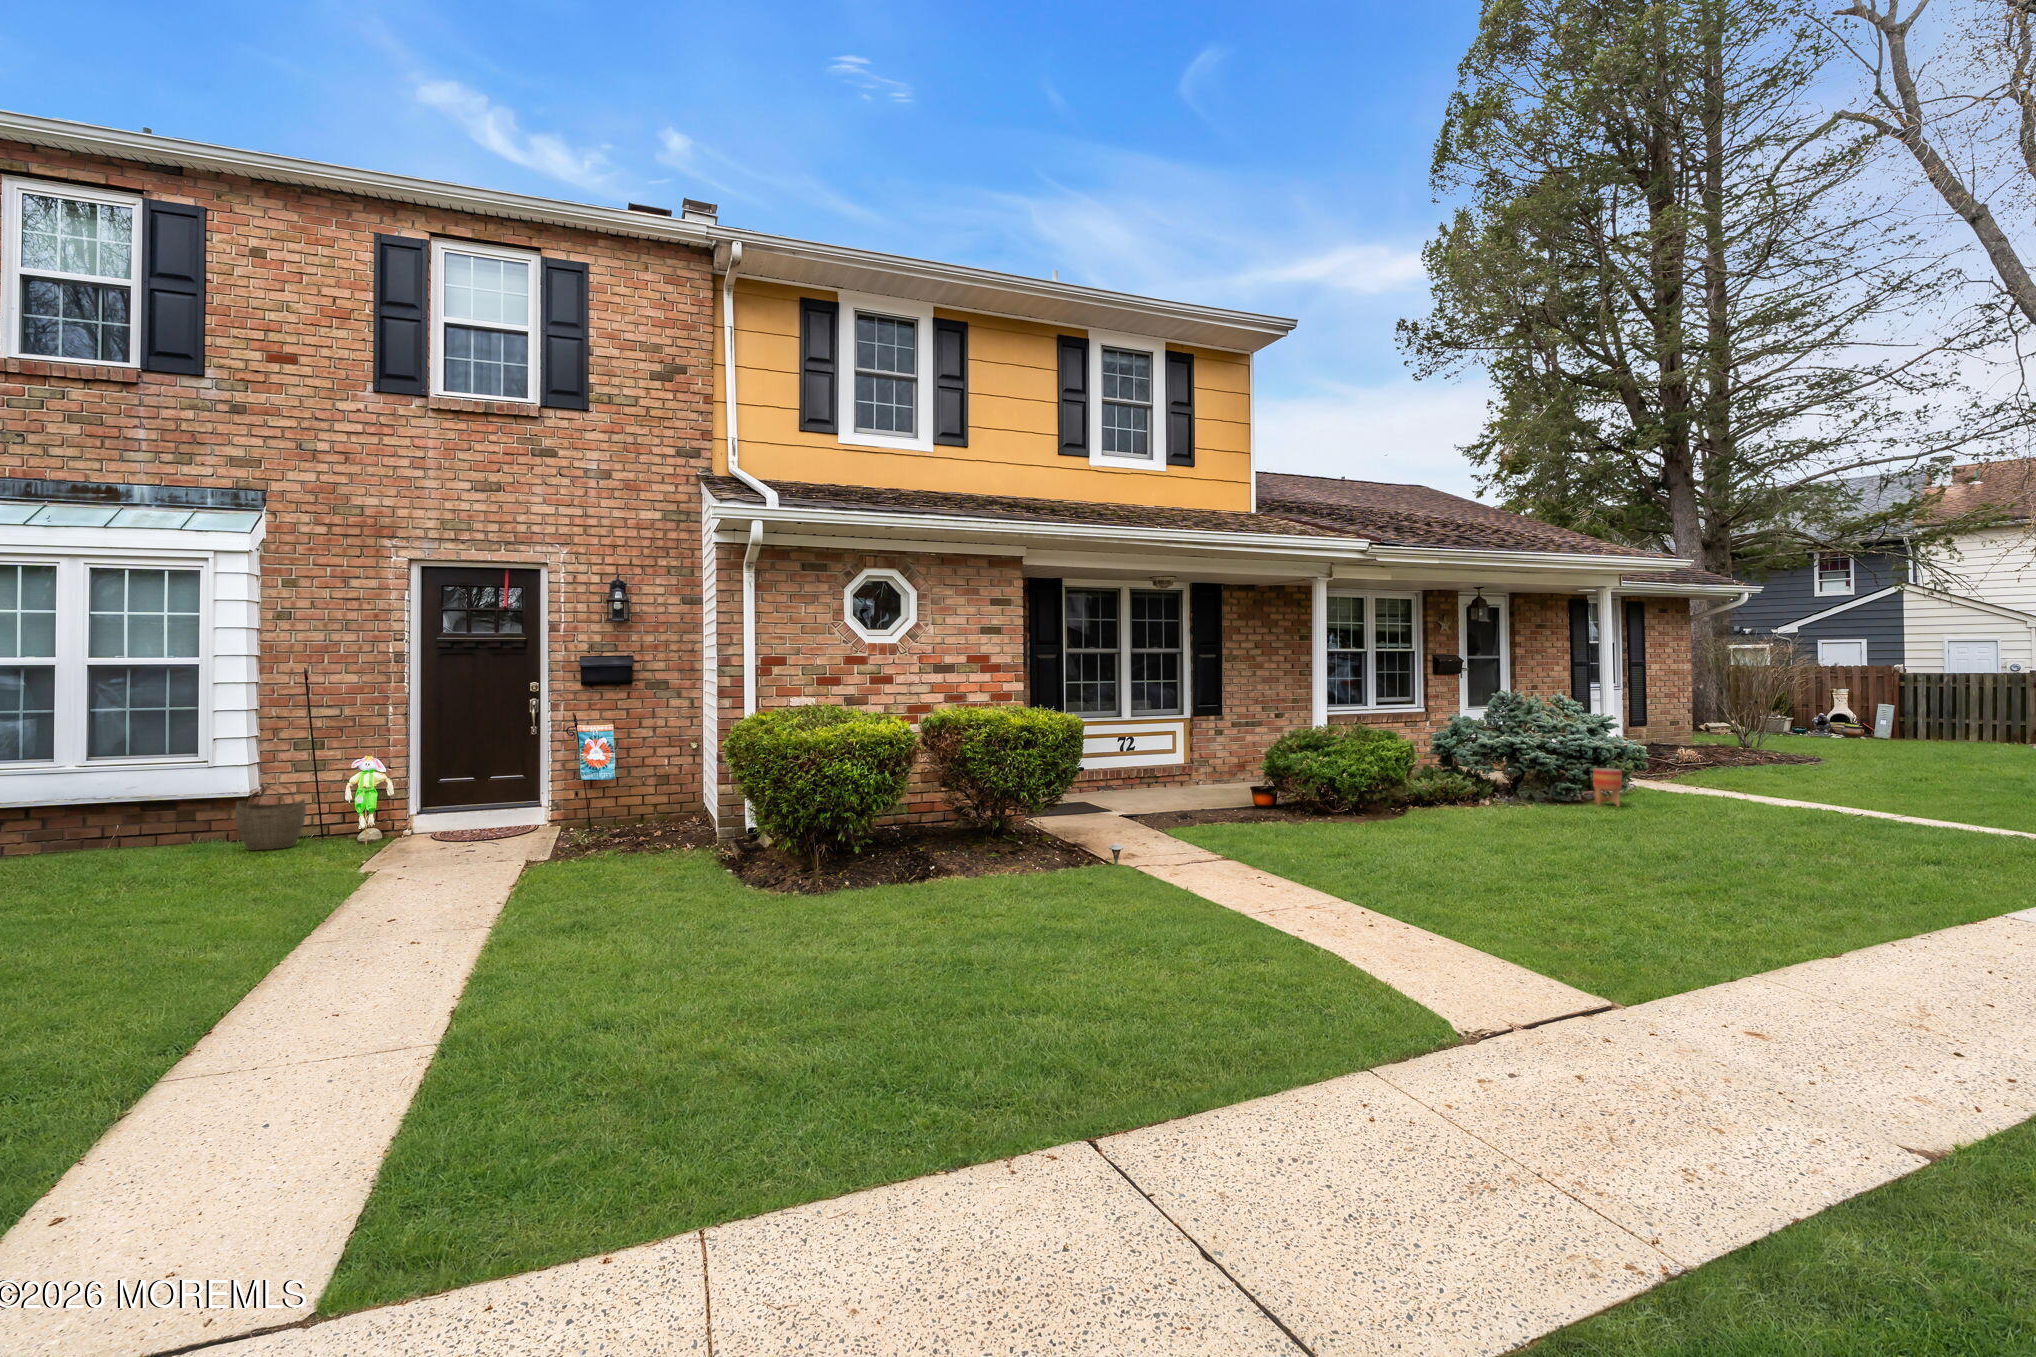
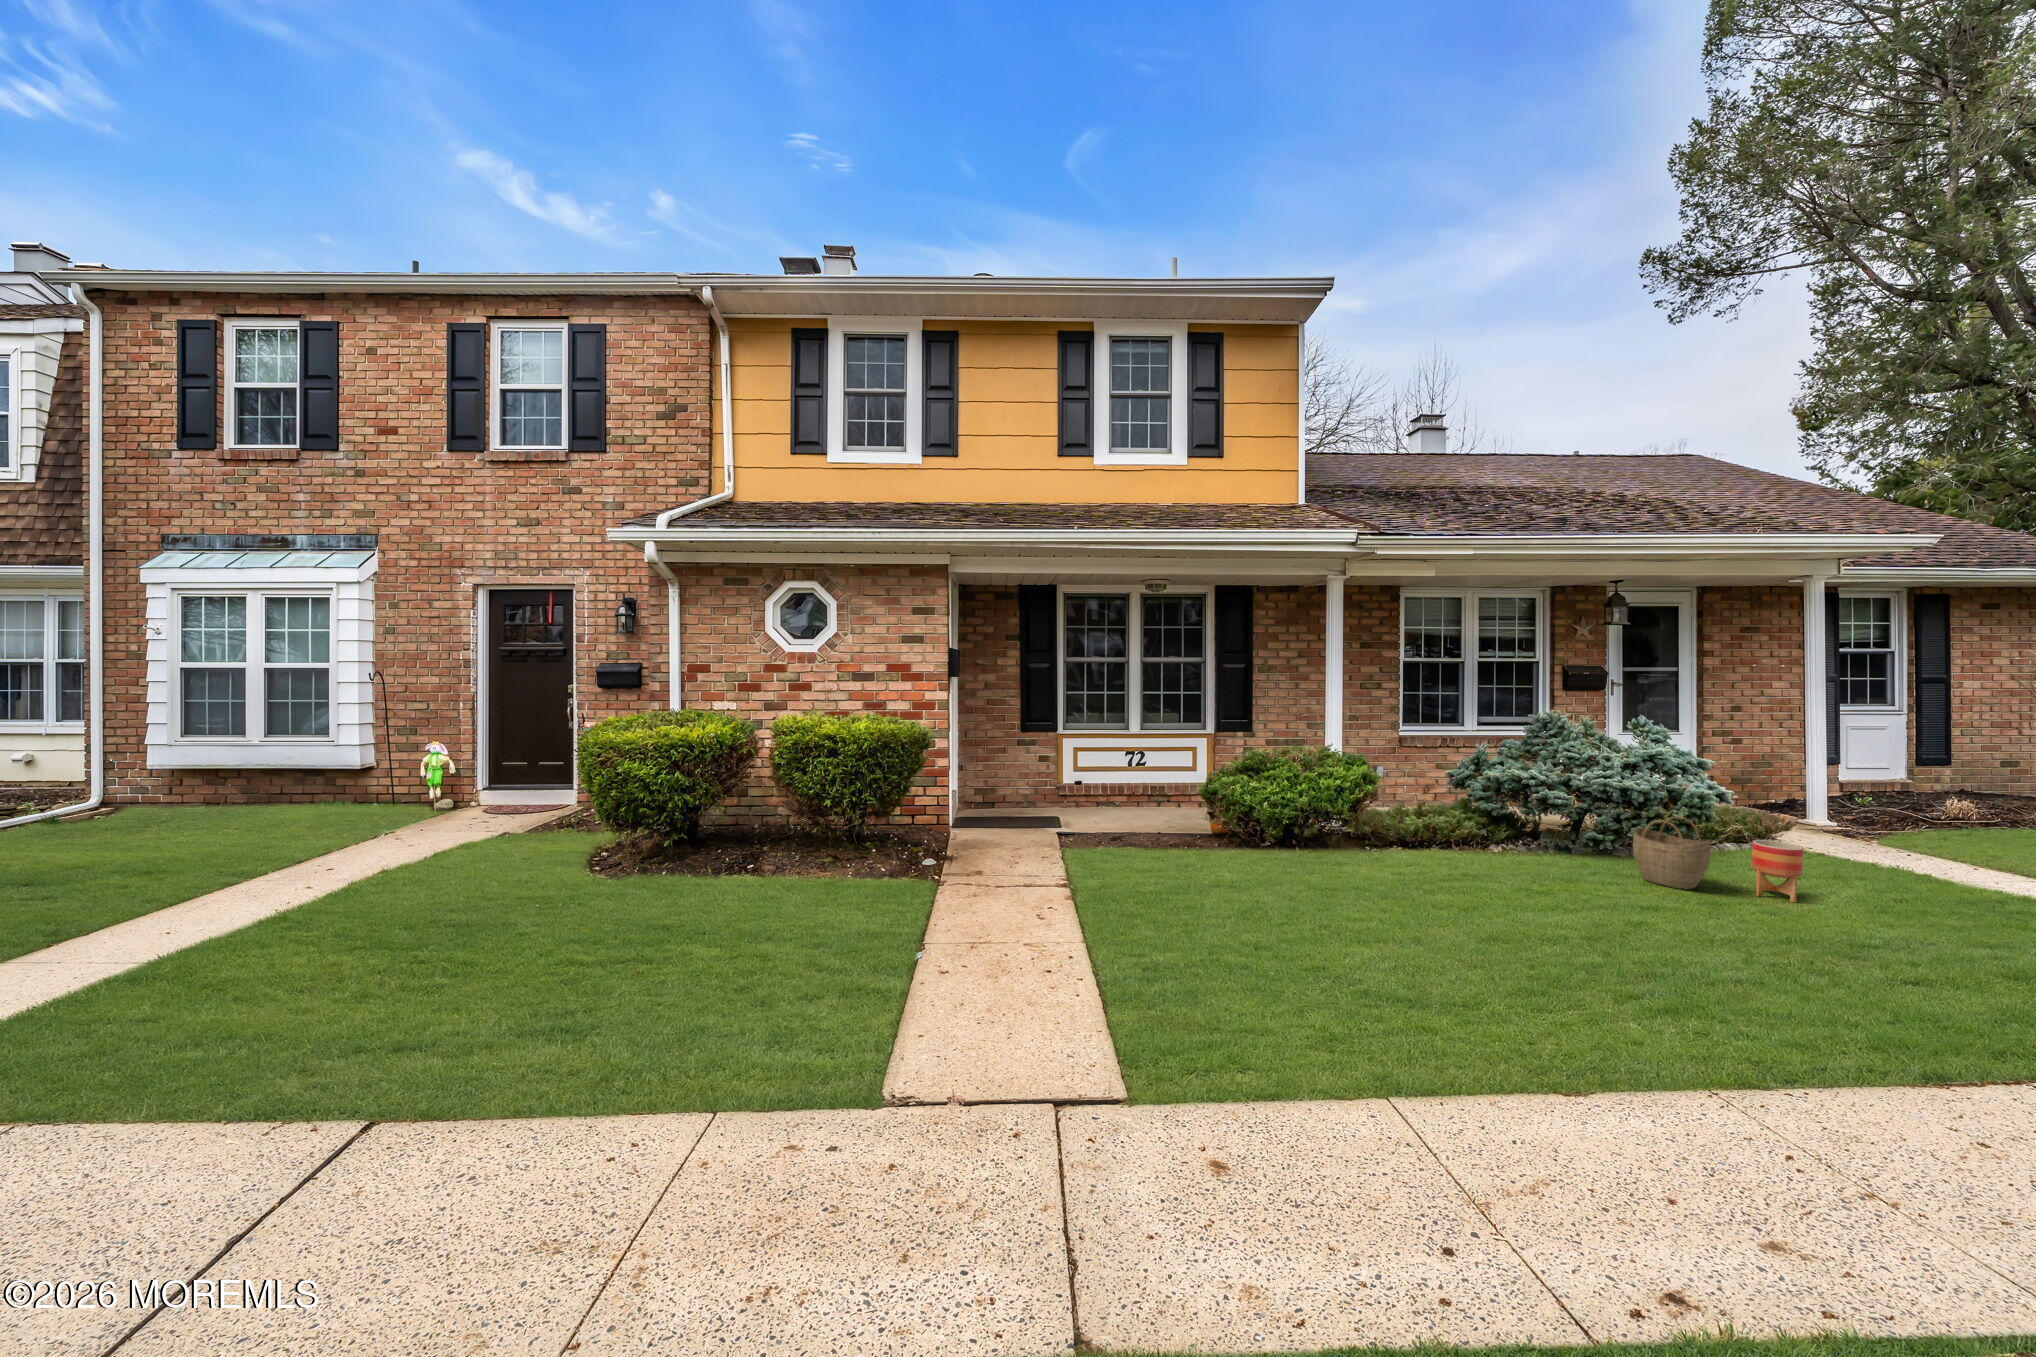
woven basket: present [235,784,306,850] -> present [1633,817,1711,889]

